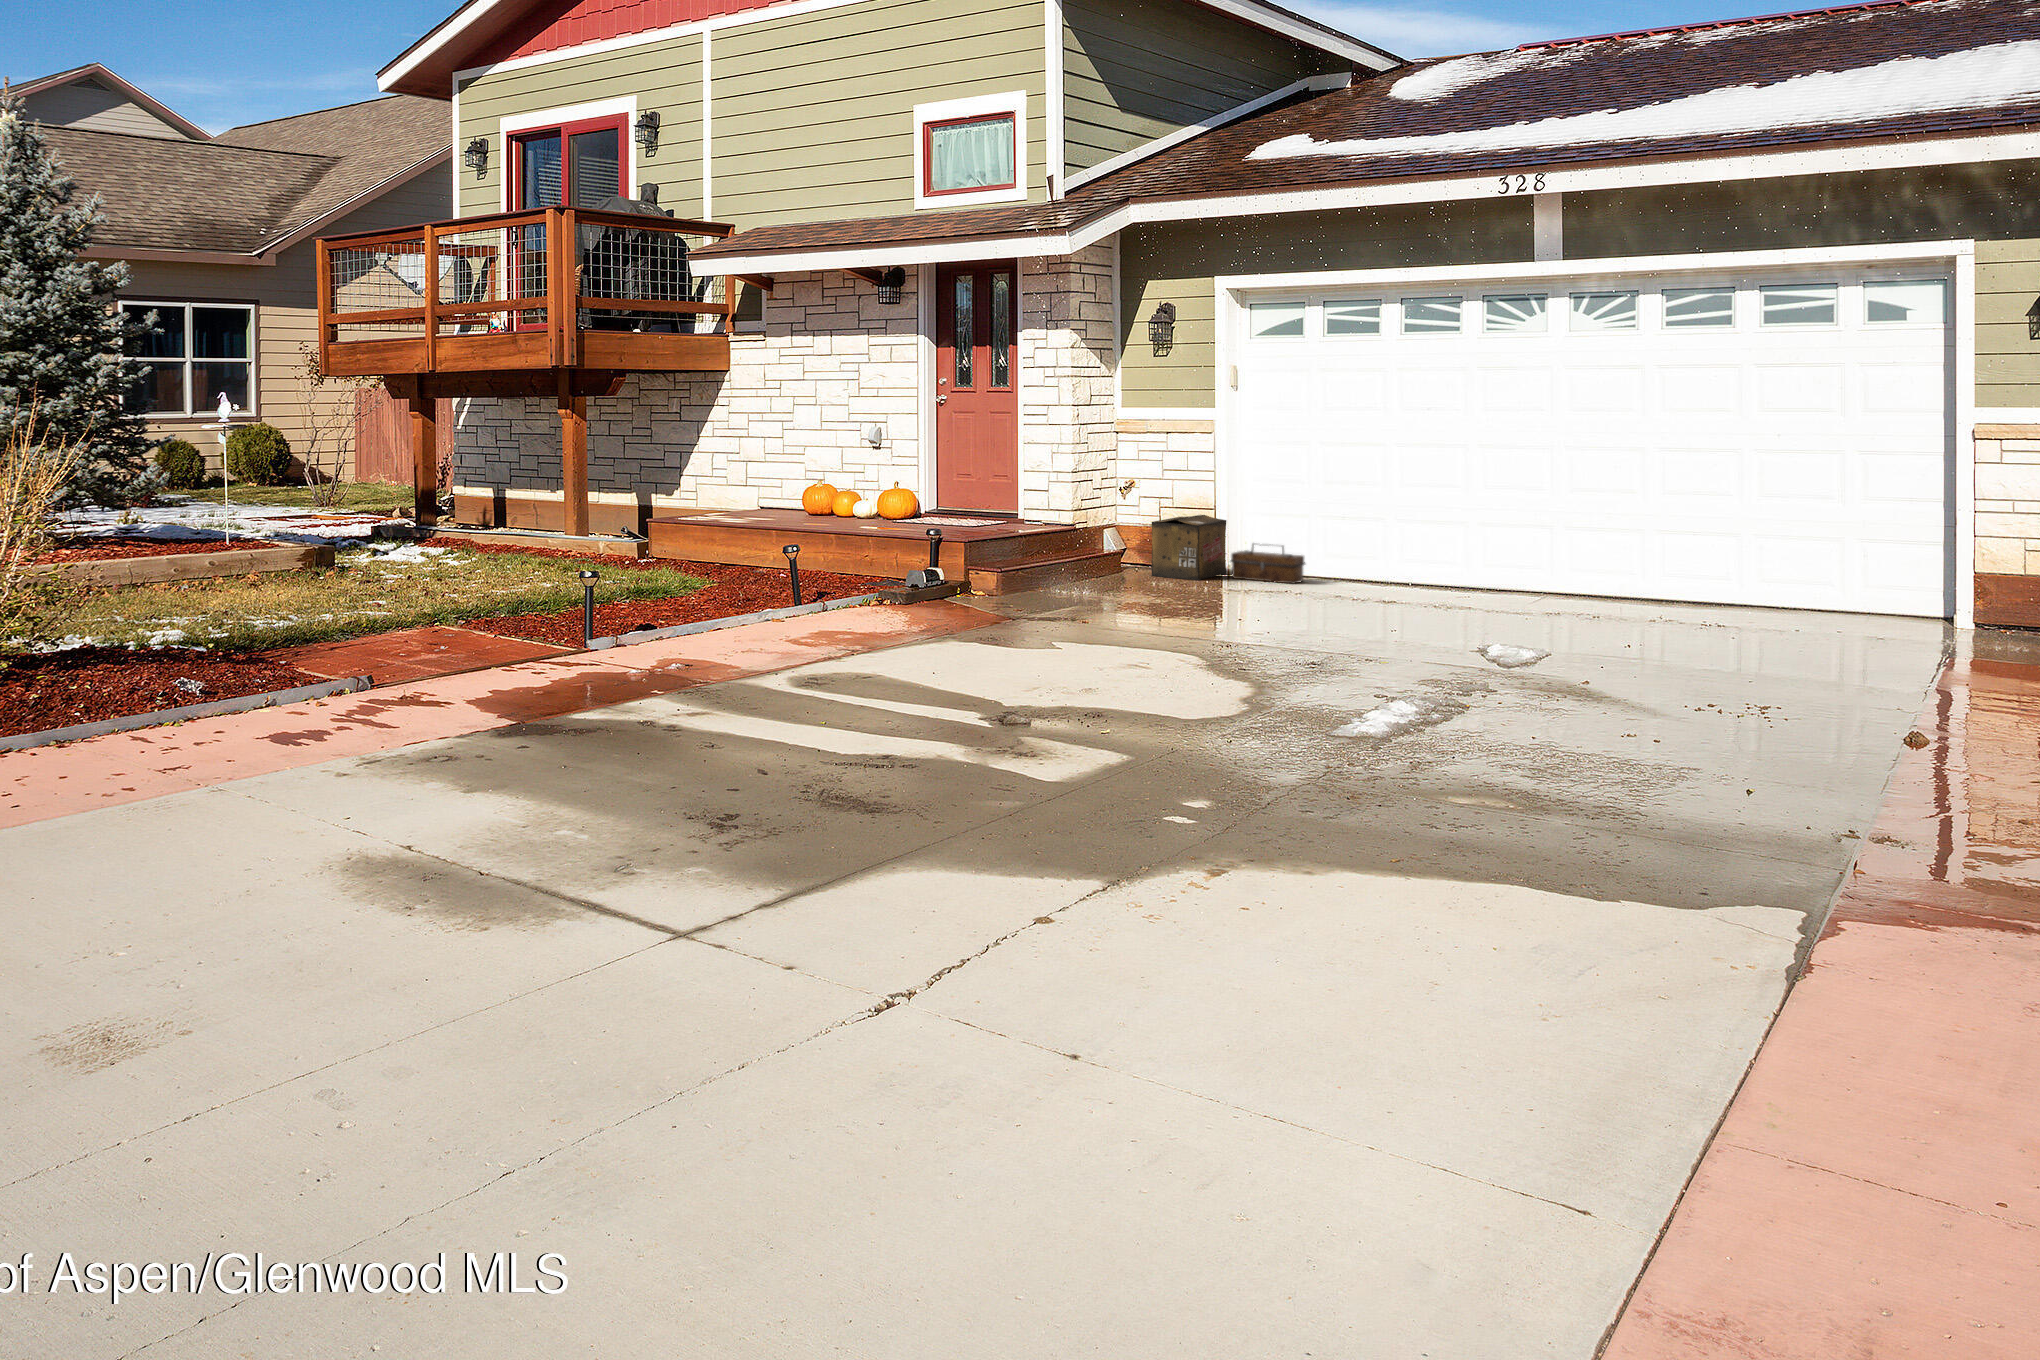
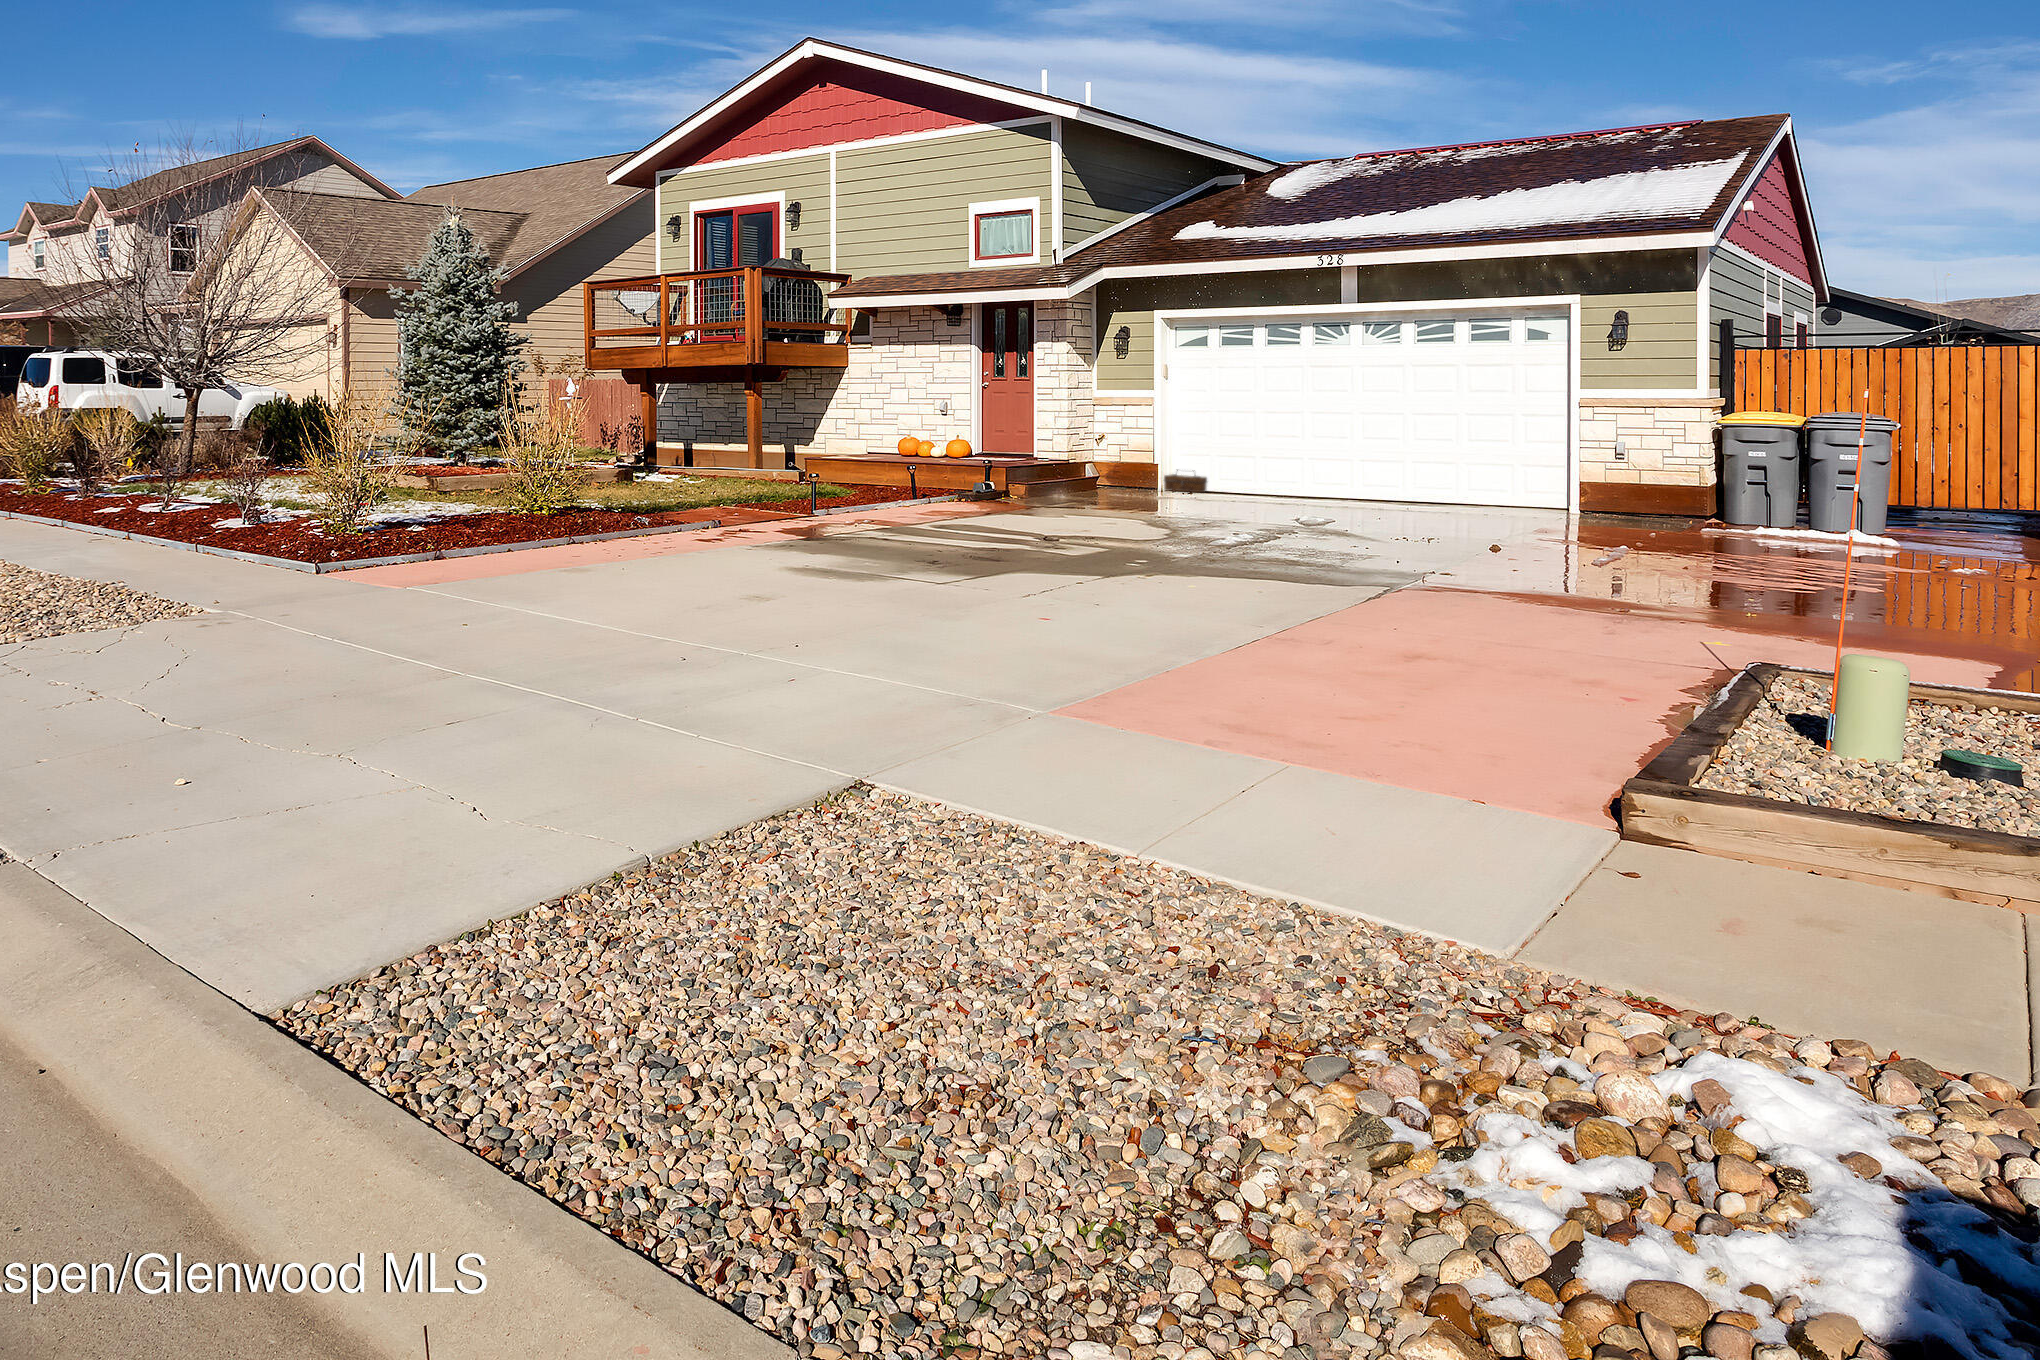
cardboard box: present [1152,515,1226,580] -> none [1116,454,1161,491]

